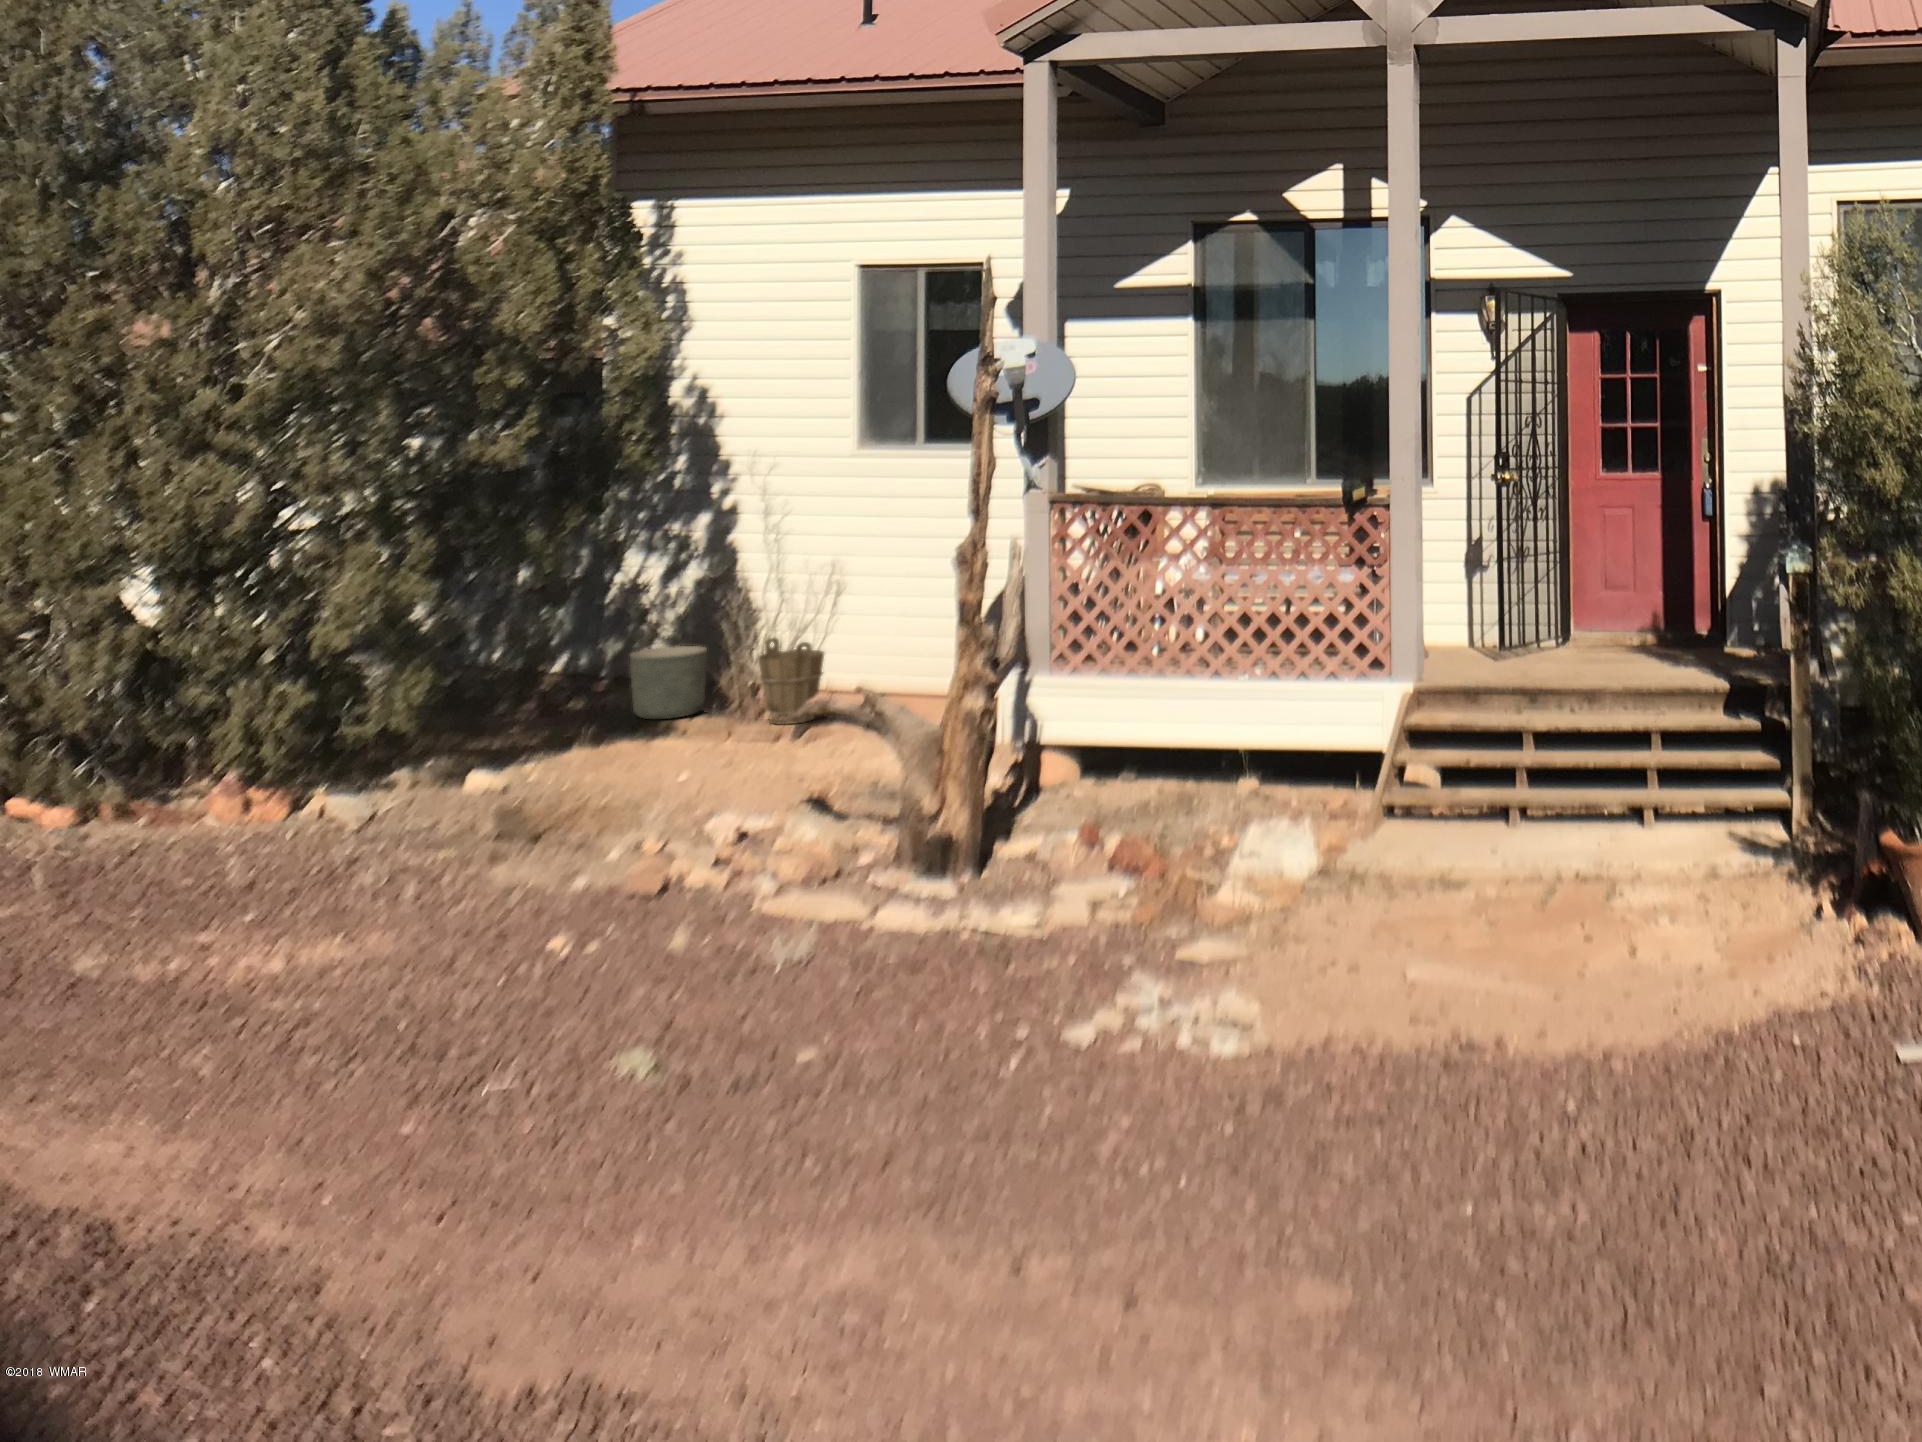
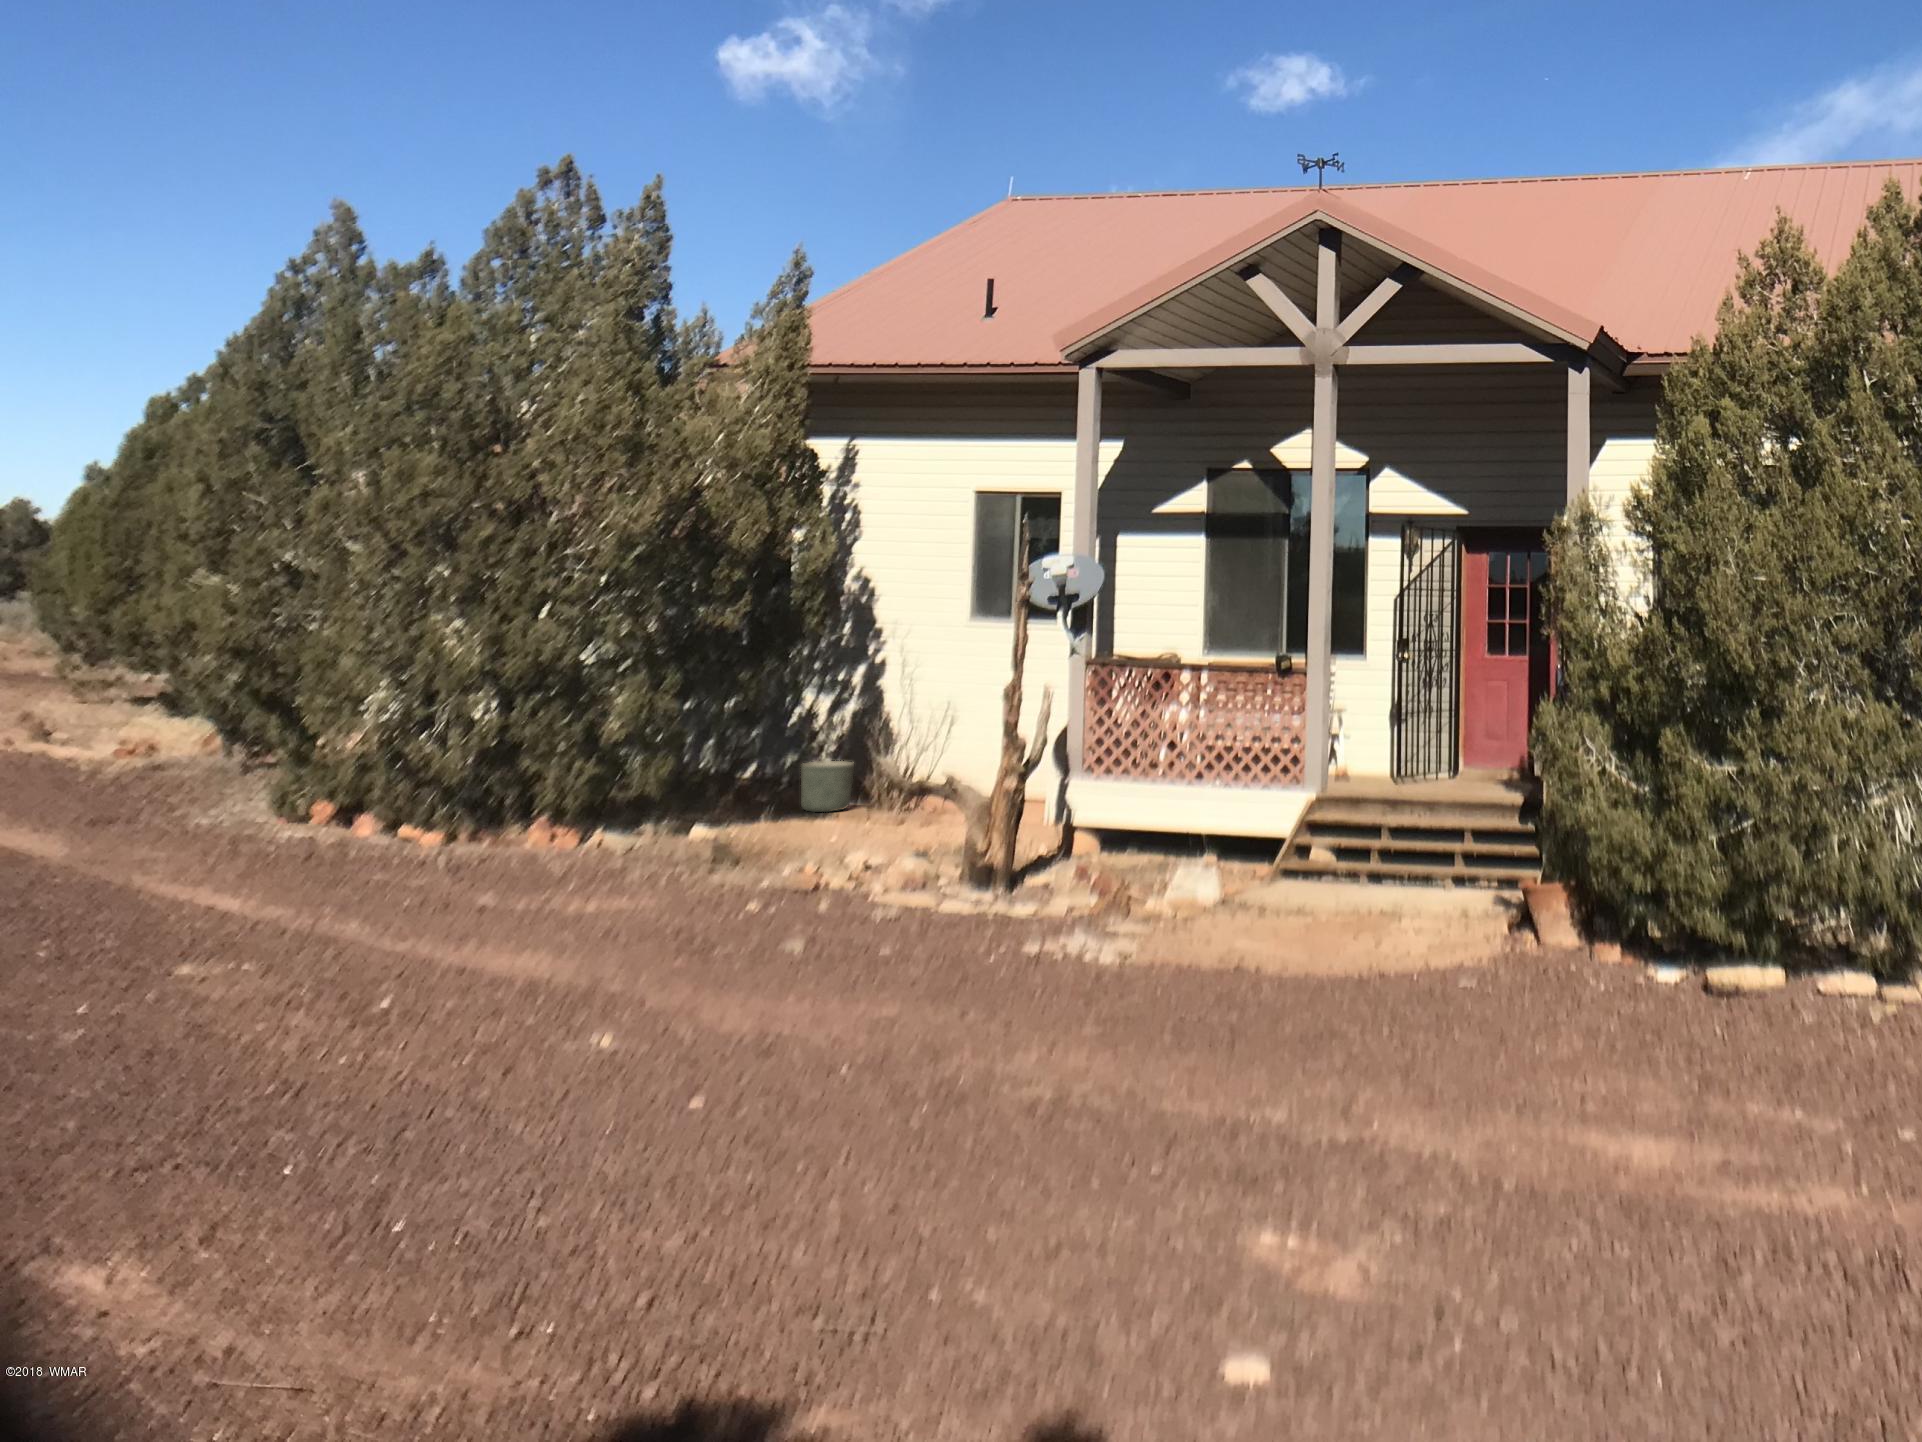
bucket: present [758,638,824,725] -> none [889,756,935,819]

